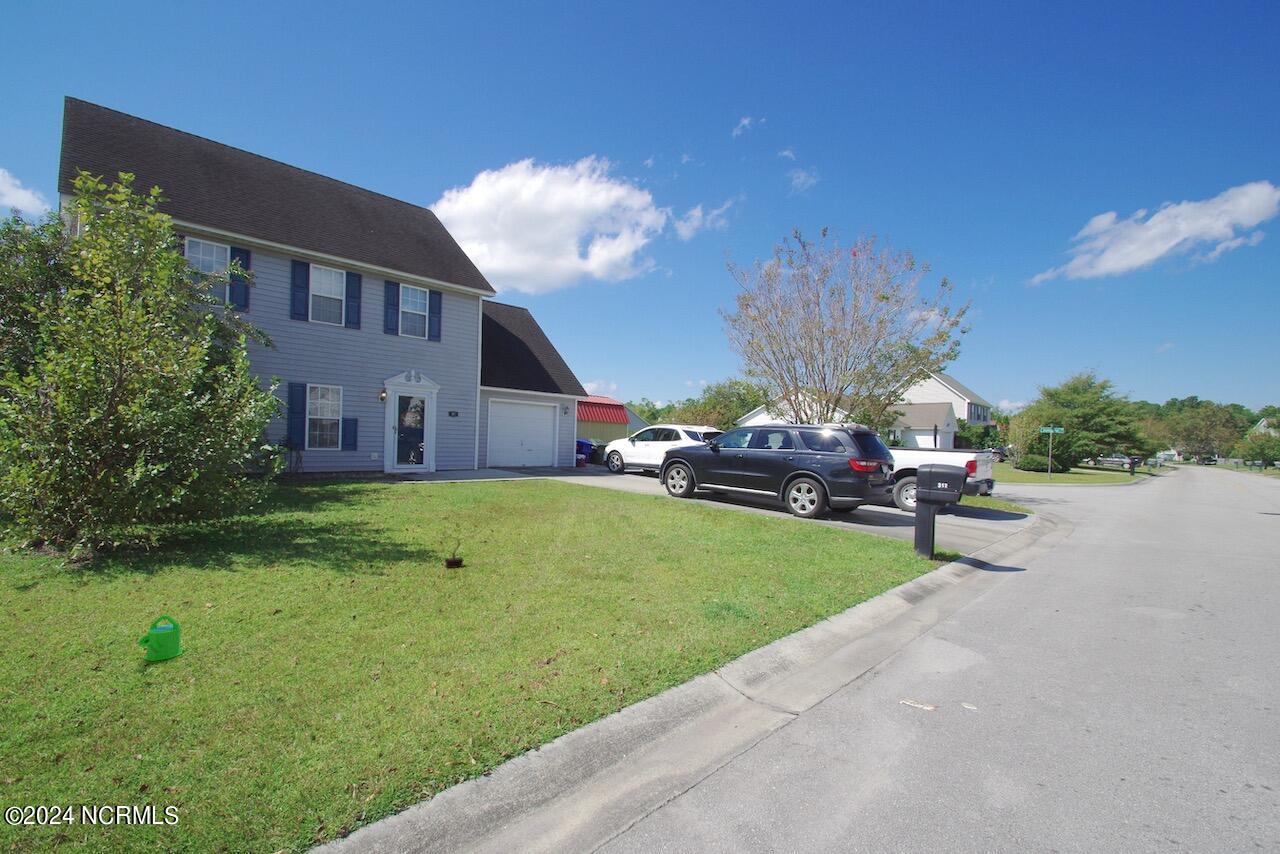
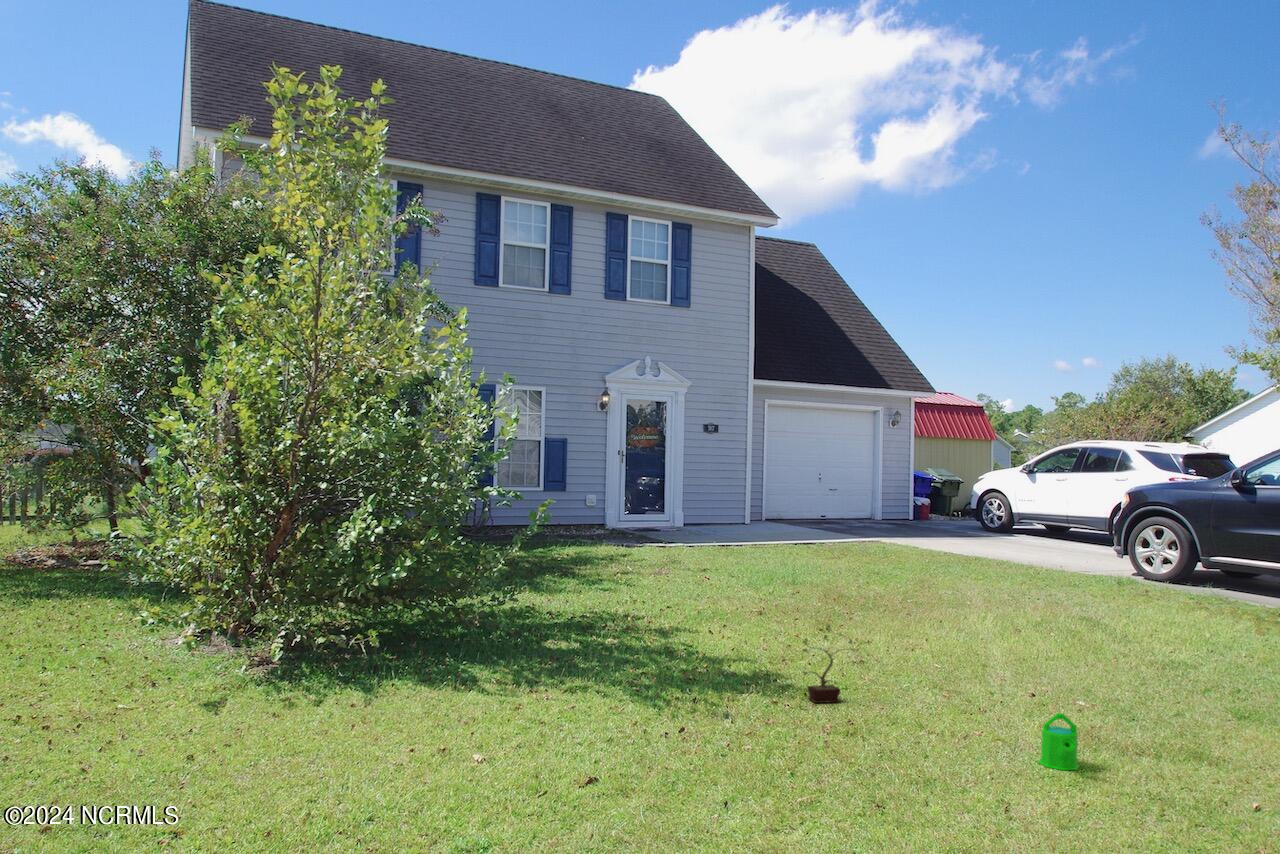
watering can: present [139,615,183,661] -> present [1038,713,1080,770]

